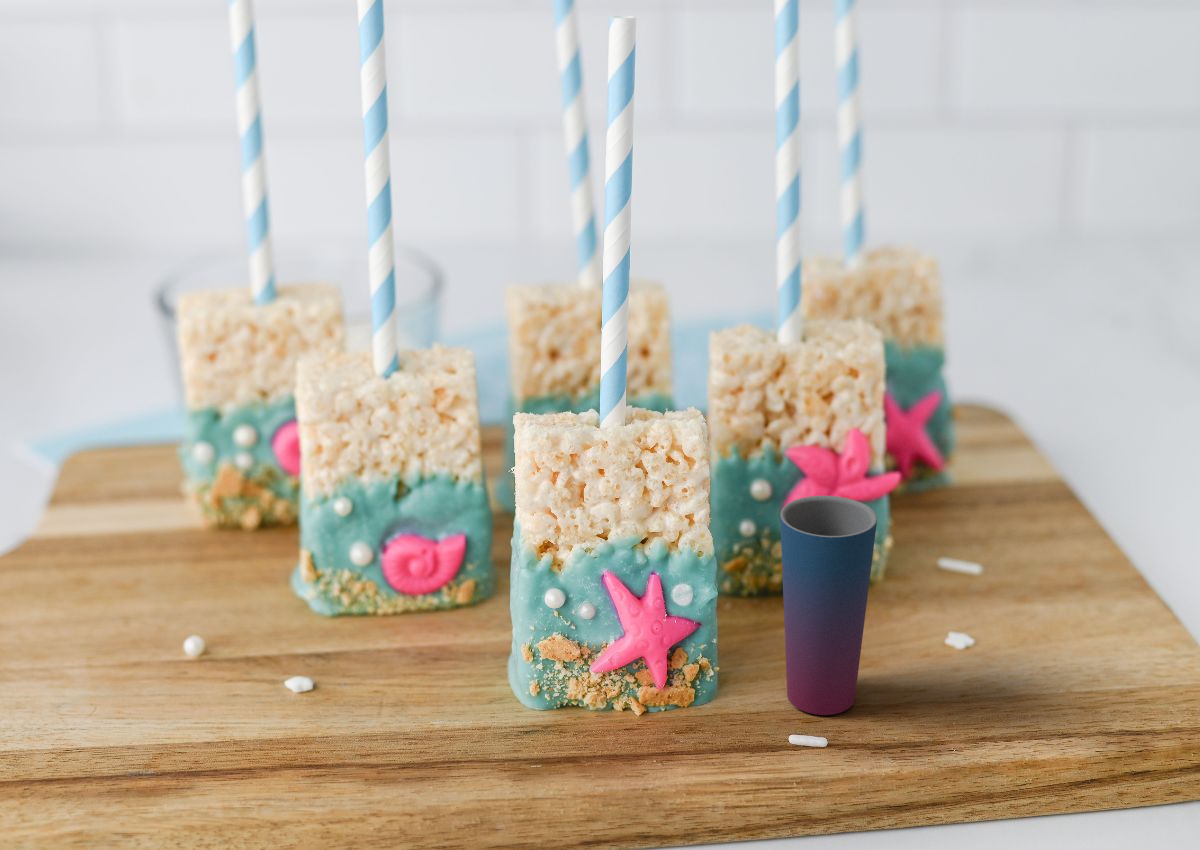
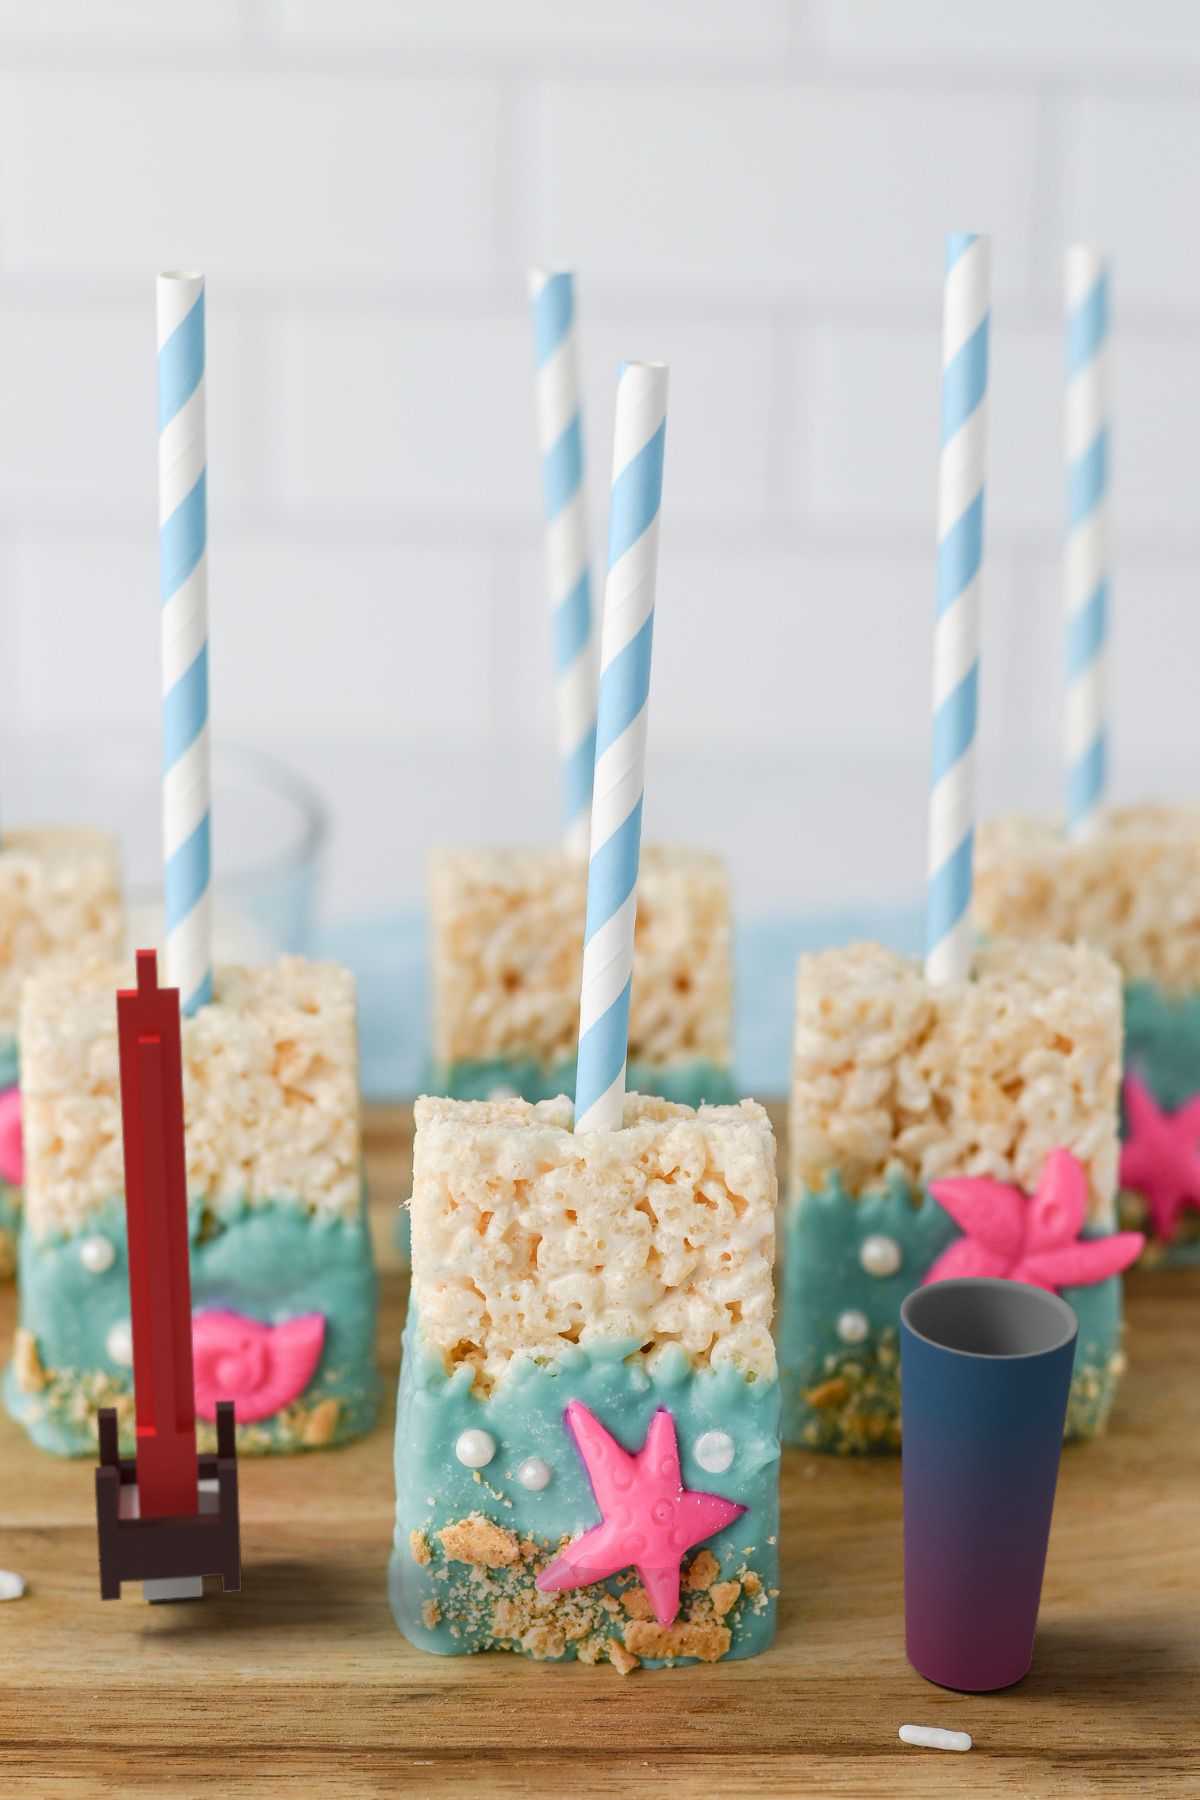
candle: none [349,337,432,690] -> present [94,949,242,1601]

